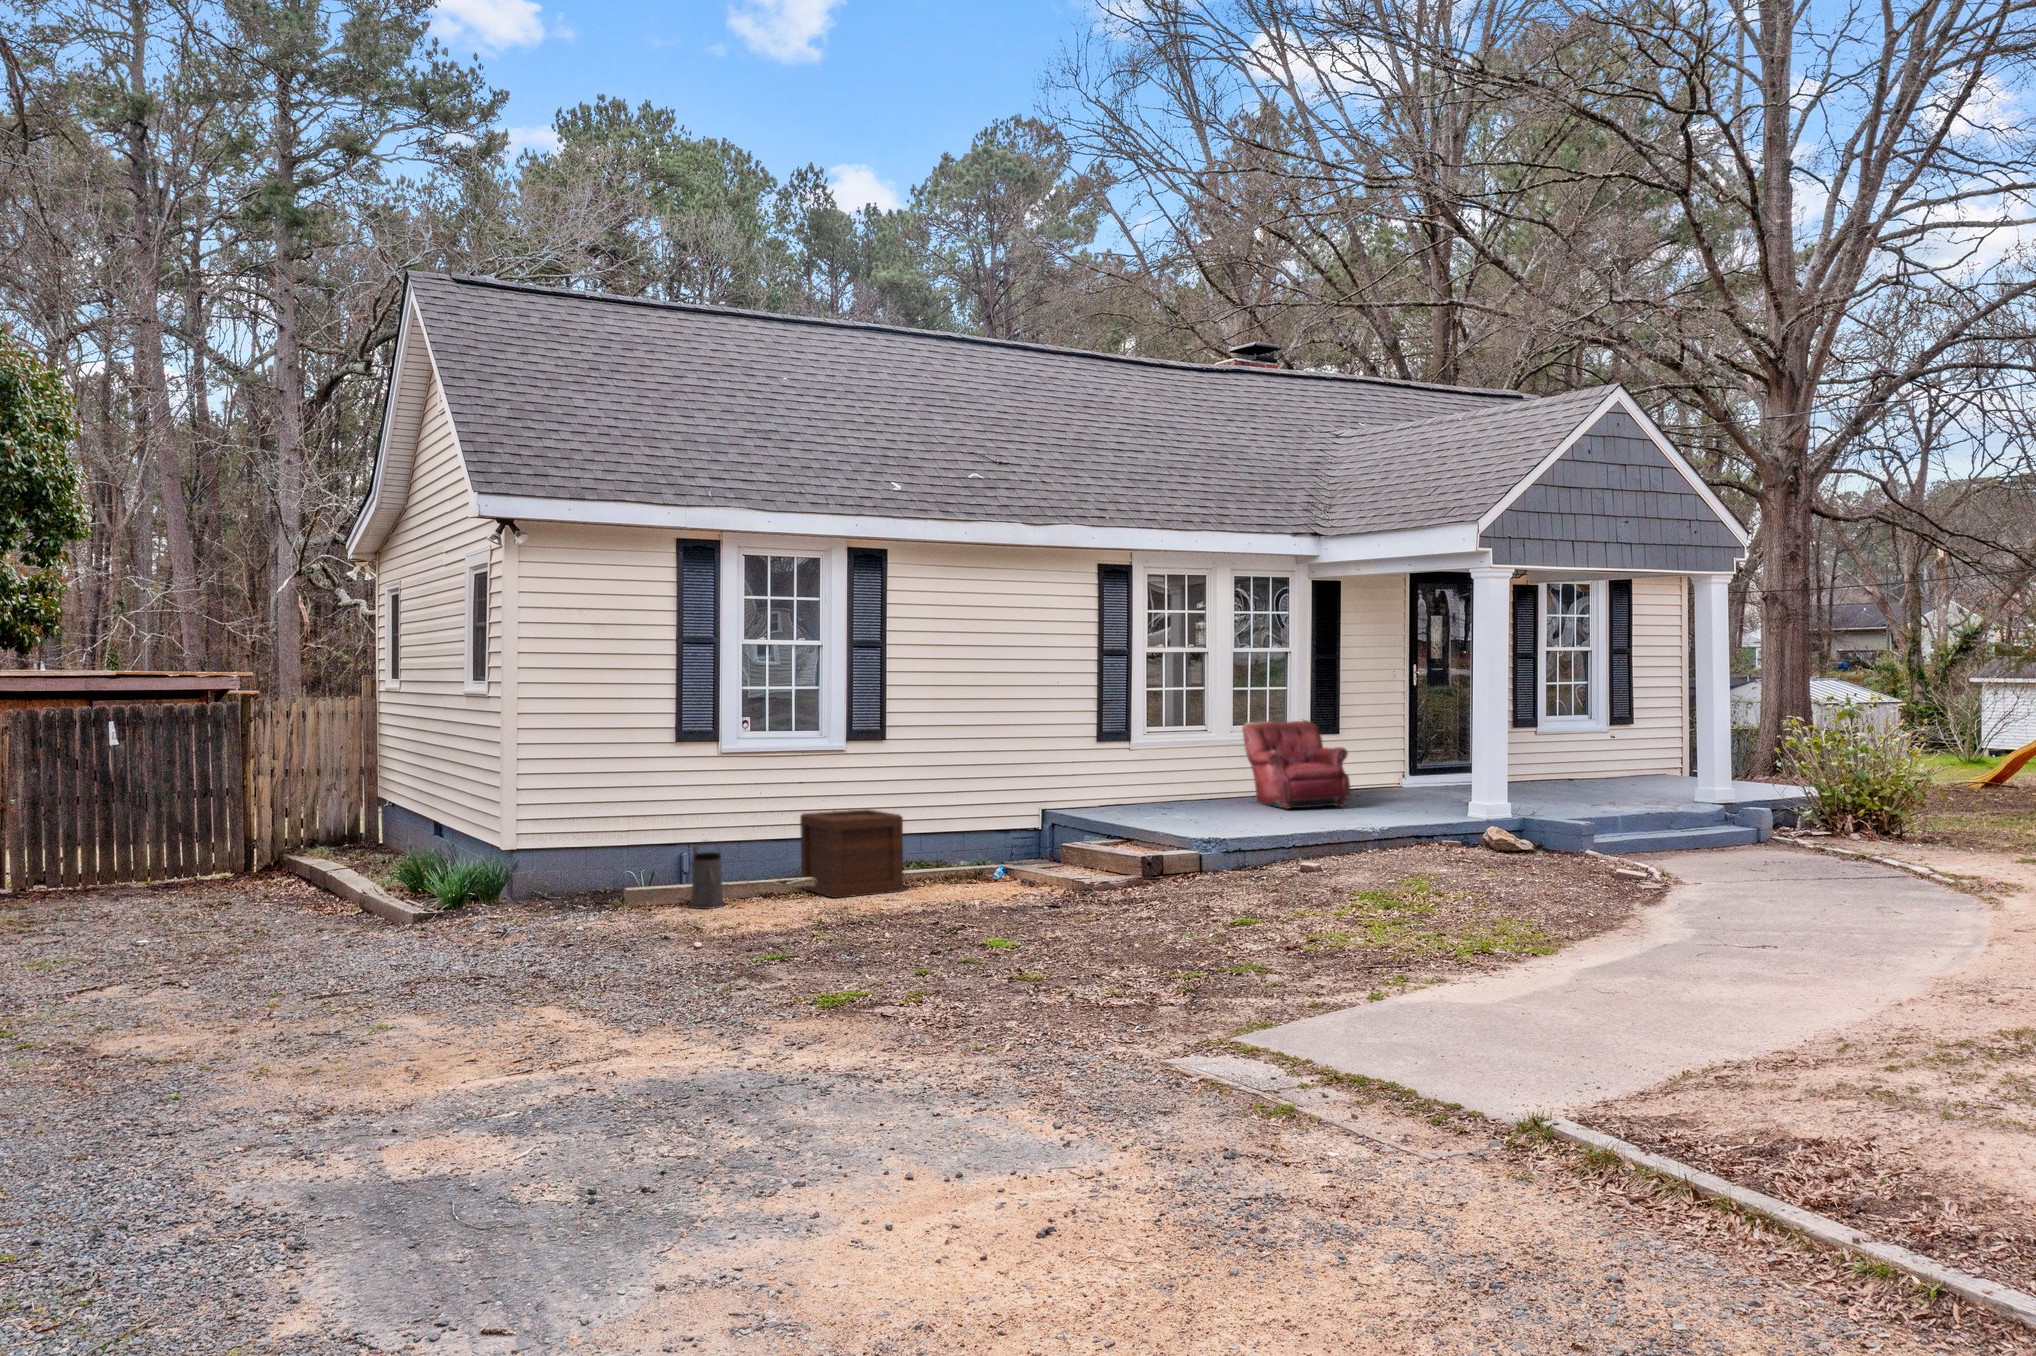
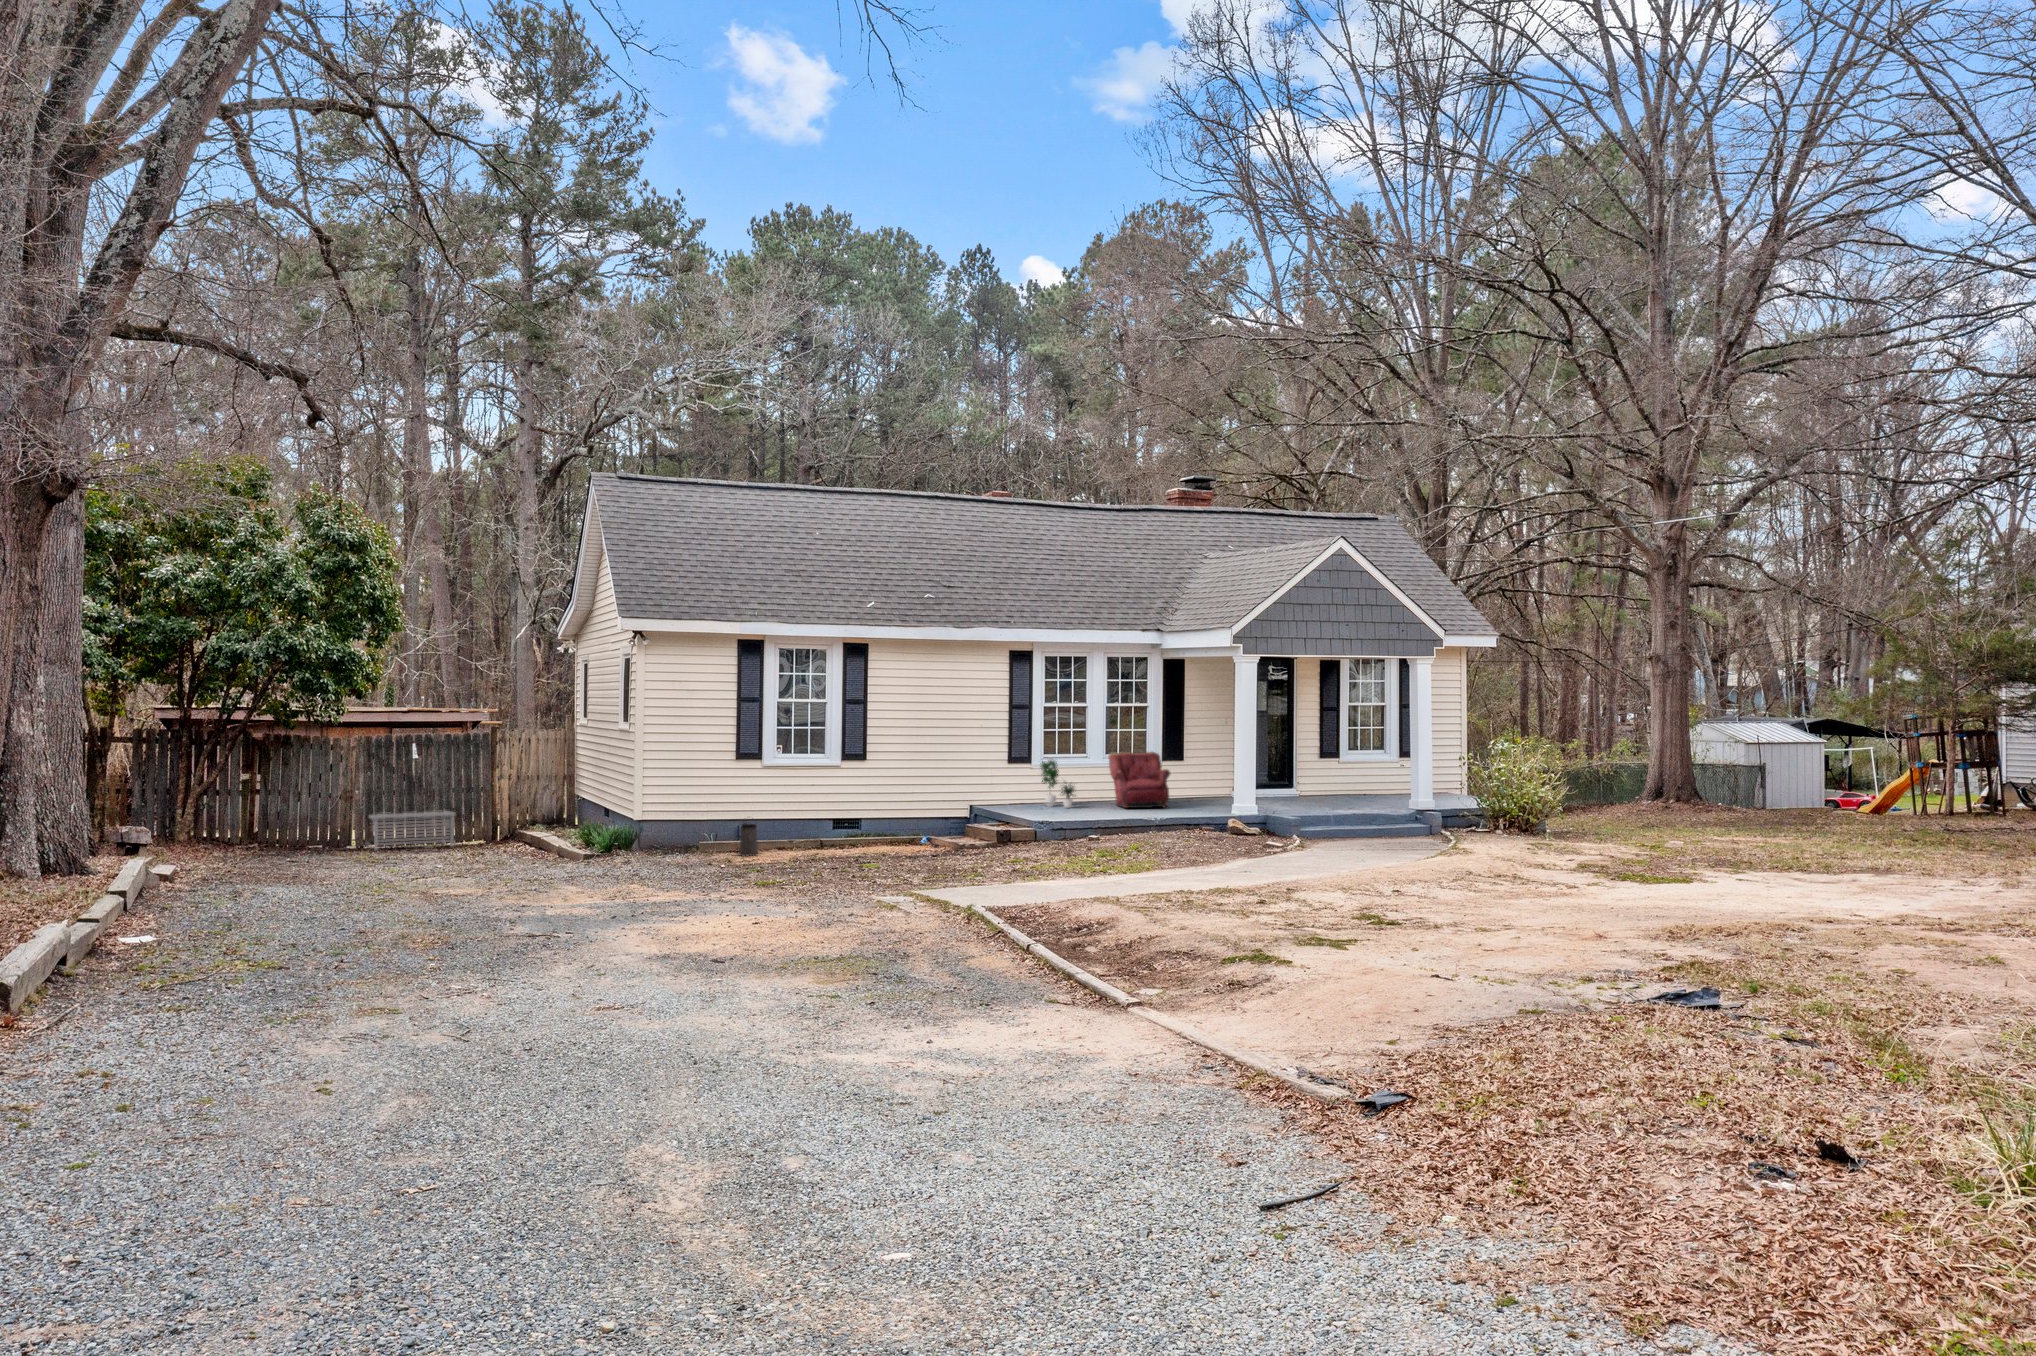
potted plant: none [1145,728,1212,809] -> present [1040,760,1076,808]
wooden crate: present [800,809,904,898] -> none [810,802,868,853]
storage bench: none [11,830,179,906] -> present [367,810,455,851]

